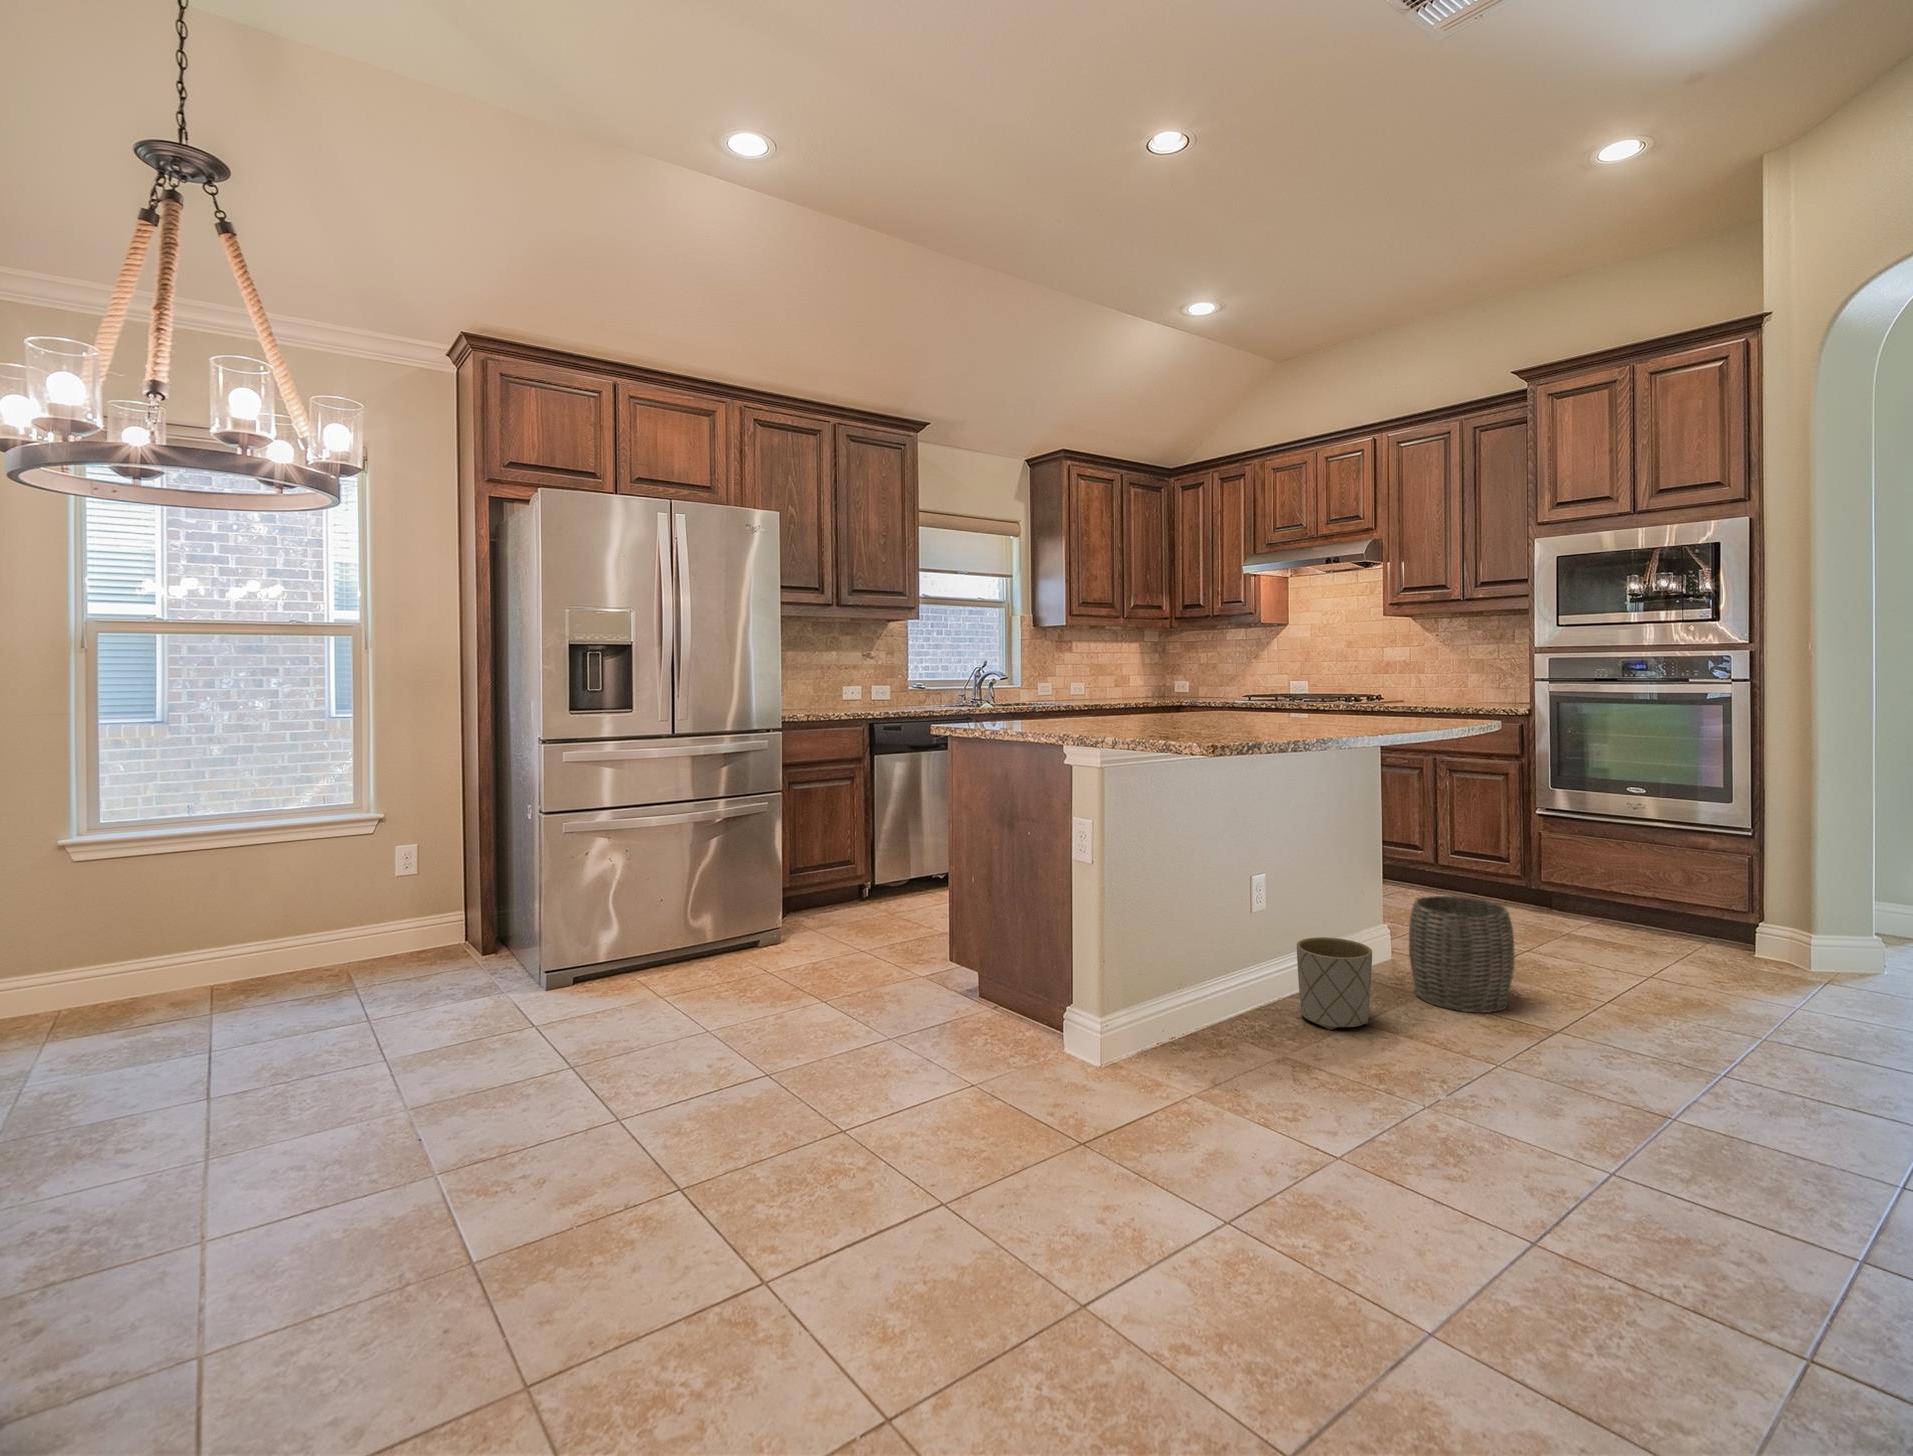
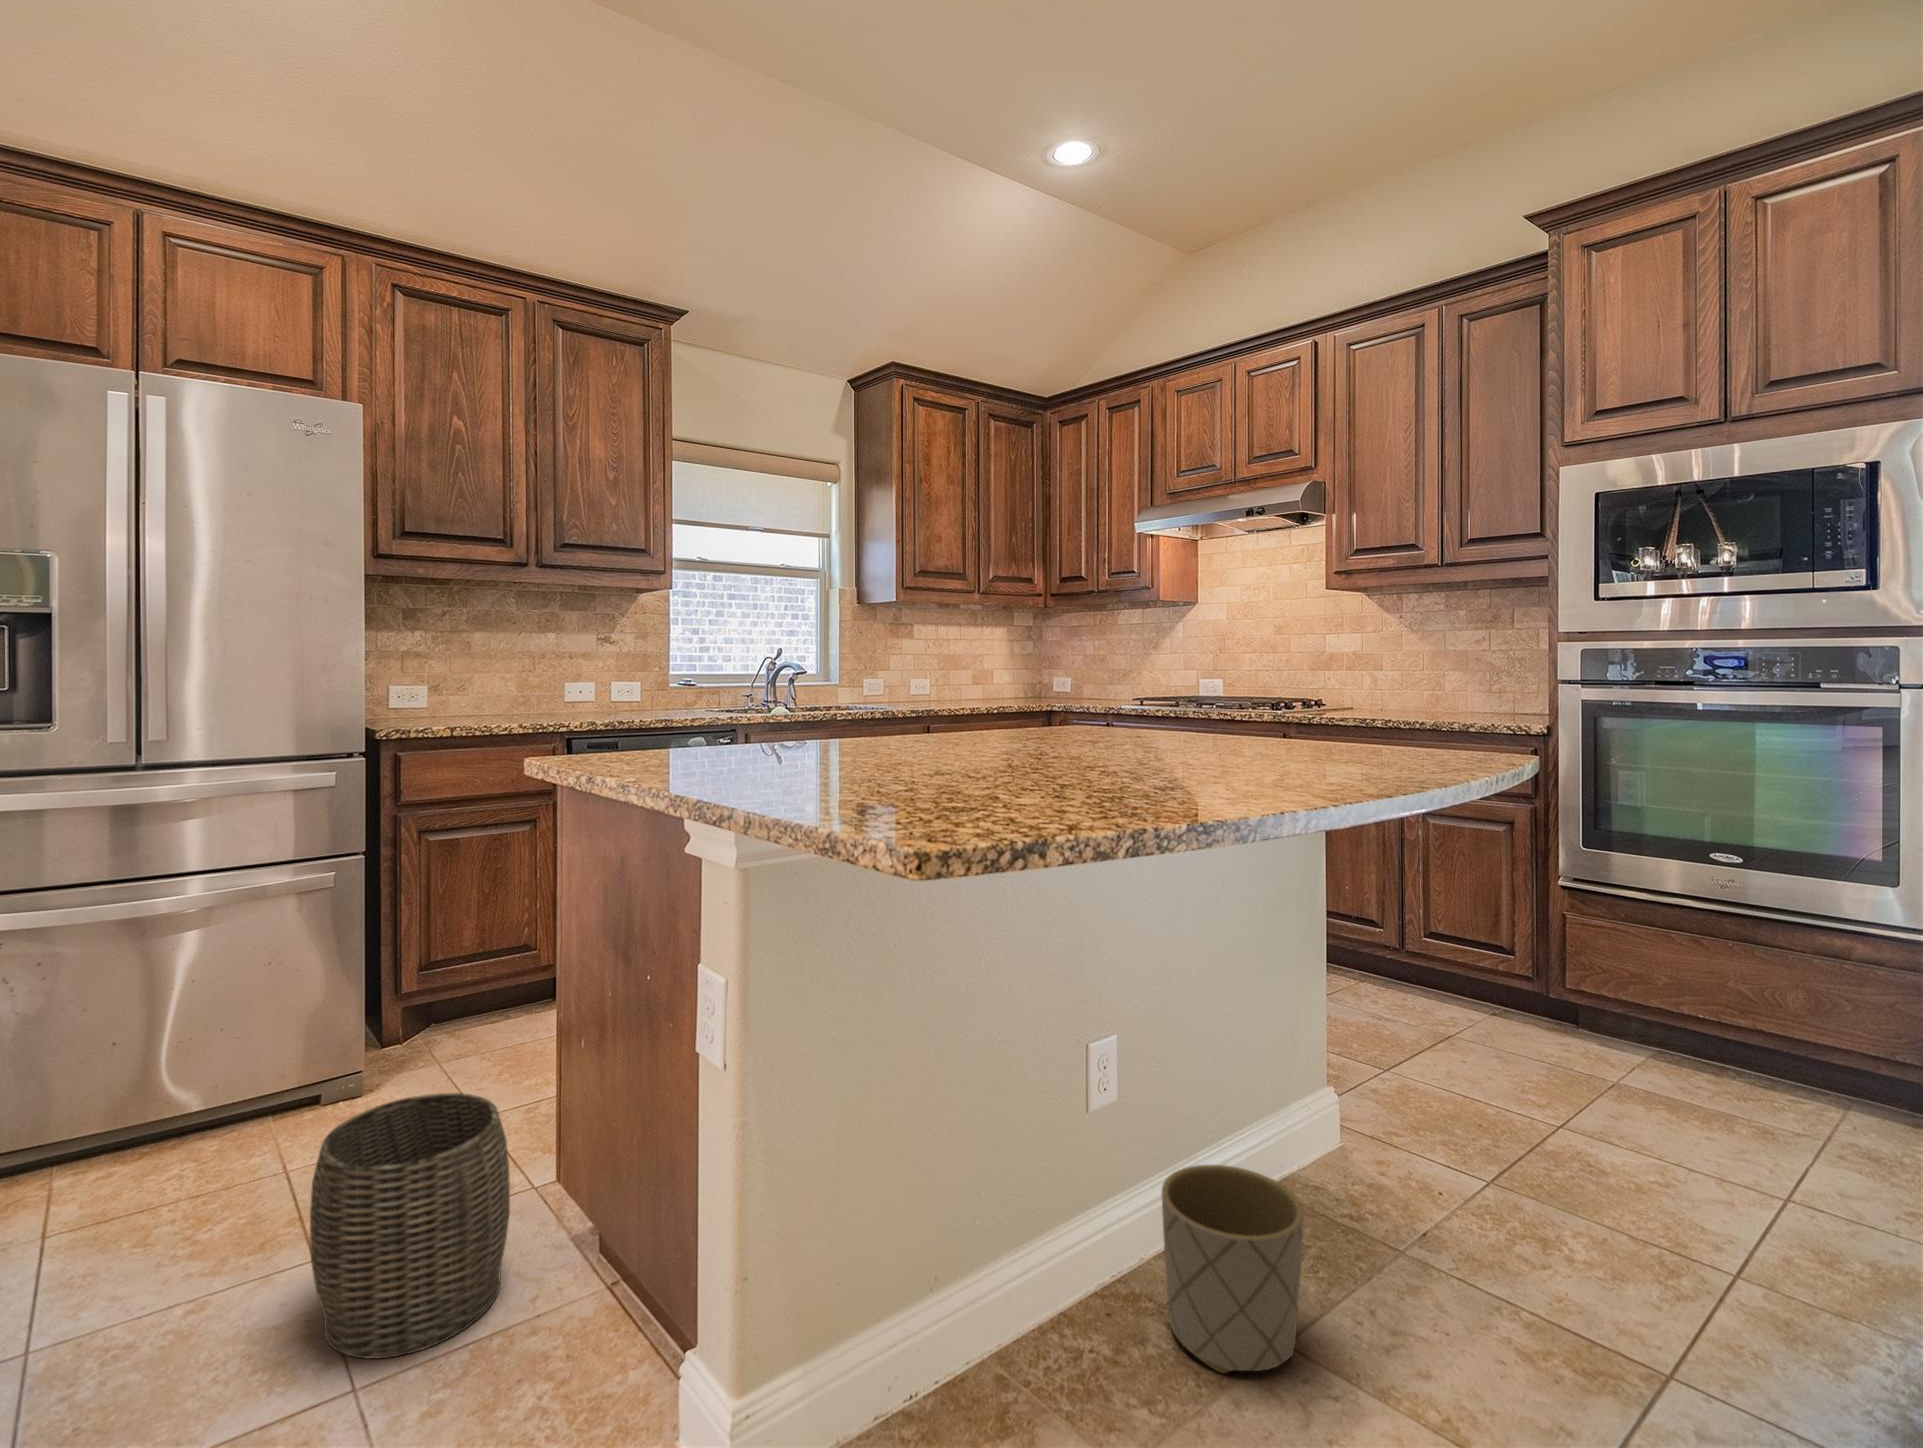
woven basket: present [1409,896,1514,1013] -> present [310,1093,510,1359]

